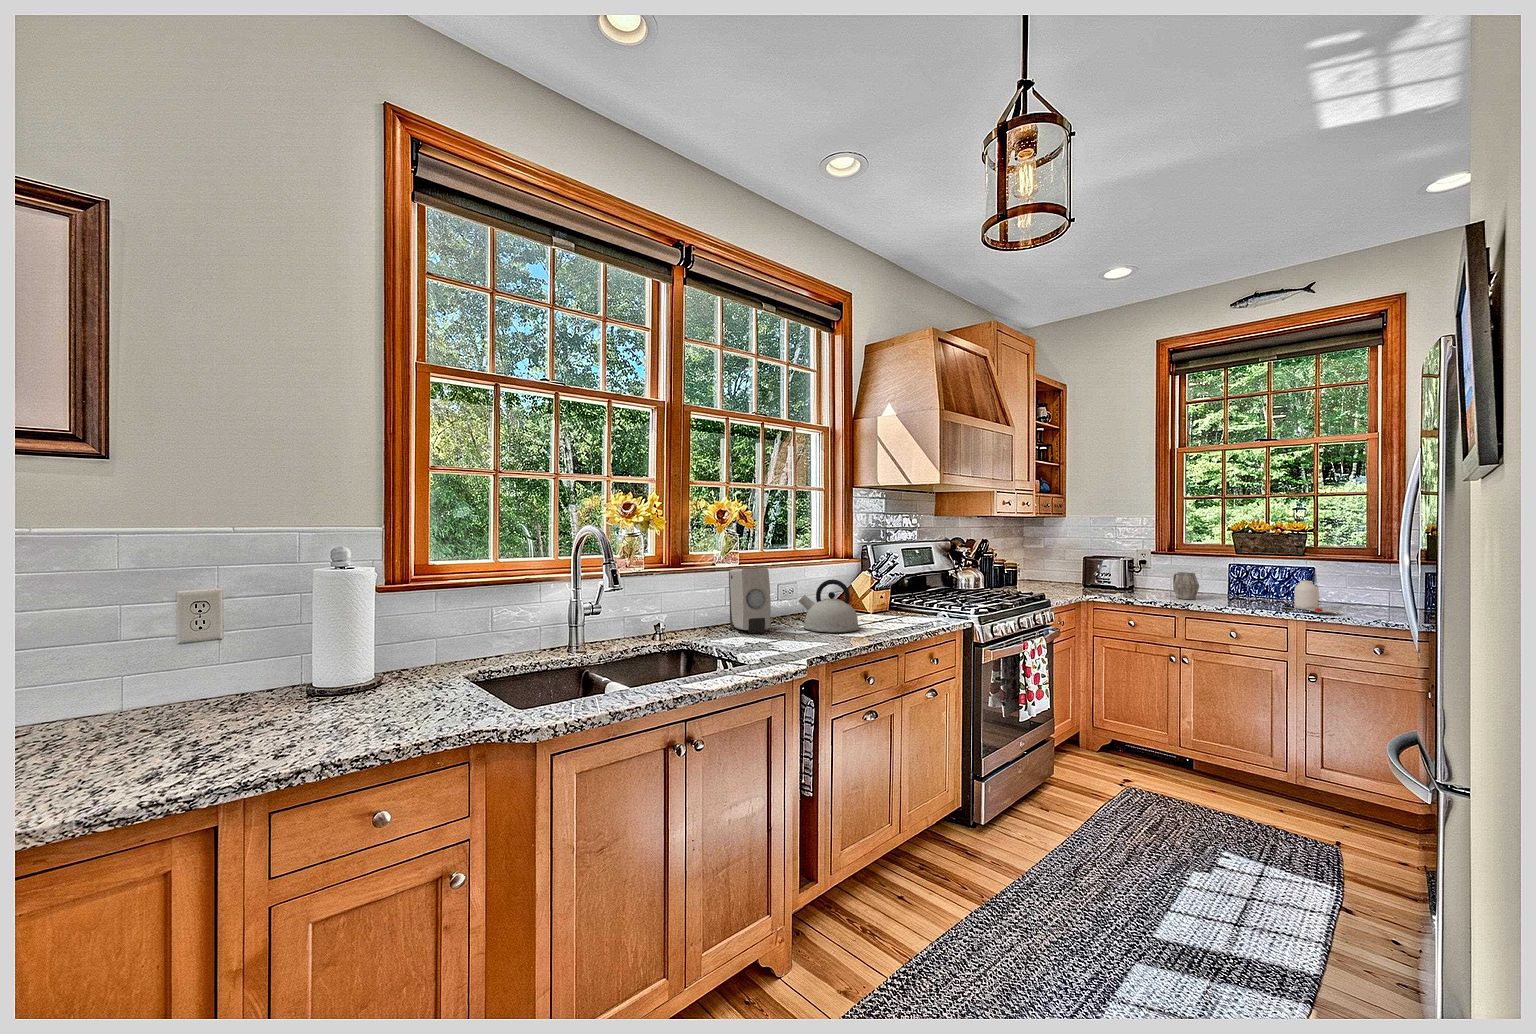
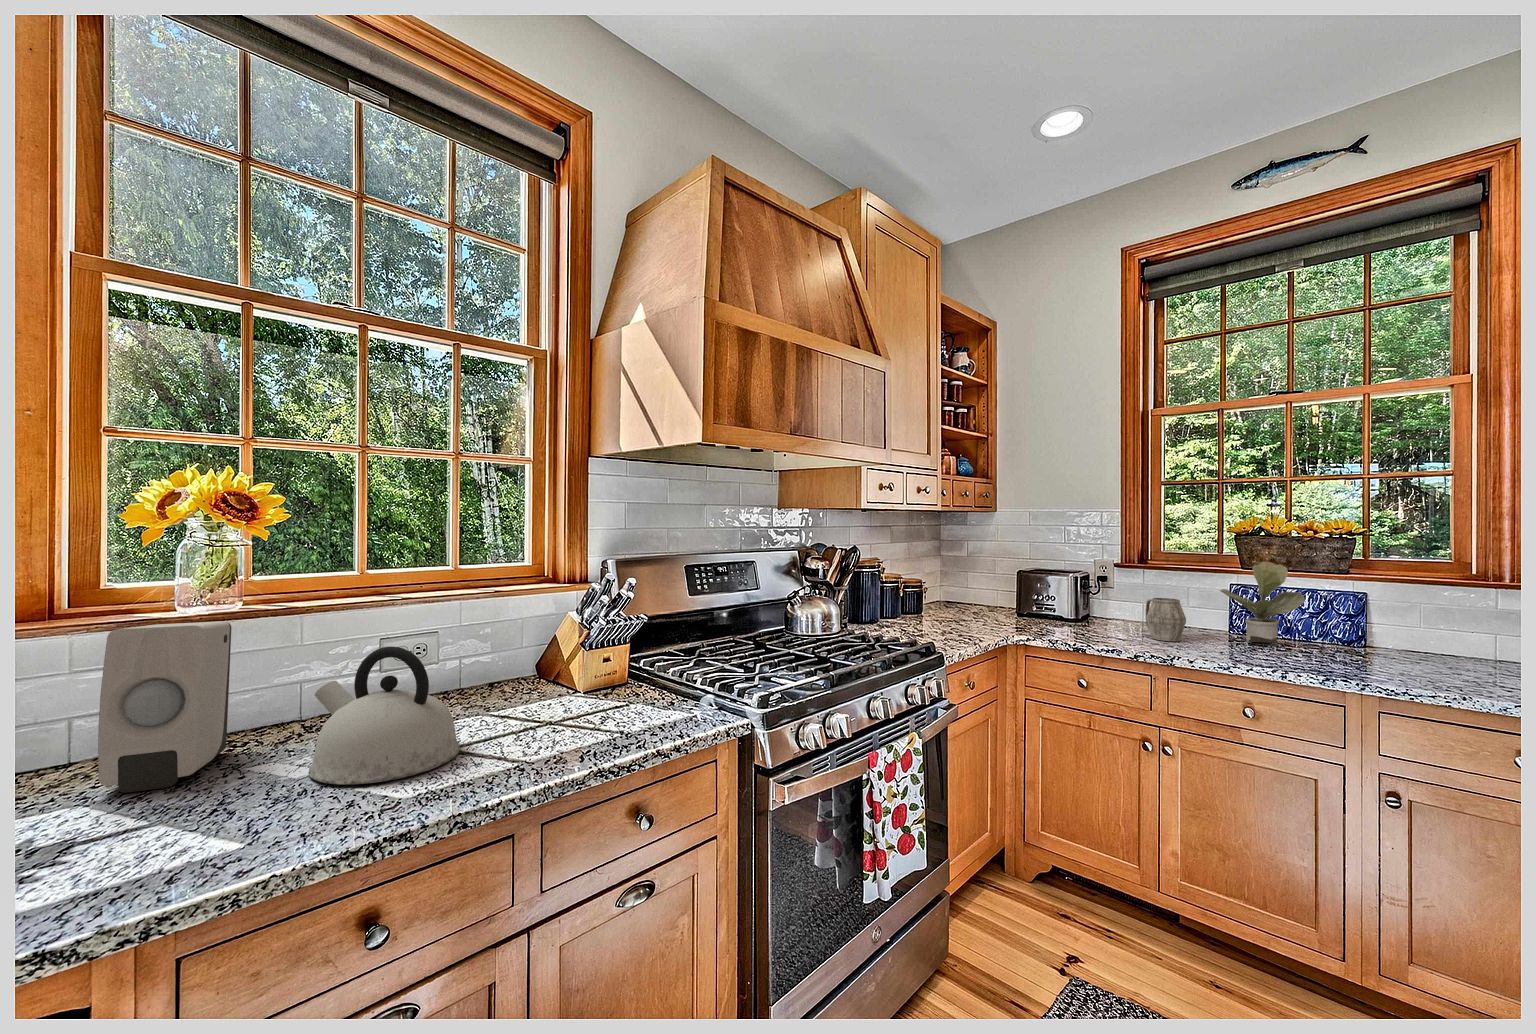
potted plant: none [1221,549,1273,600] -> present [1220,561,1305,643]
jar: present [1283,580,1338,613] -> none [1325,616,1433,677]

